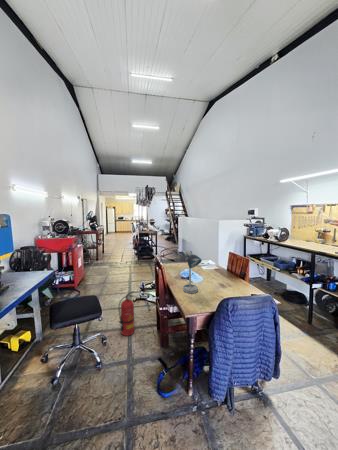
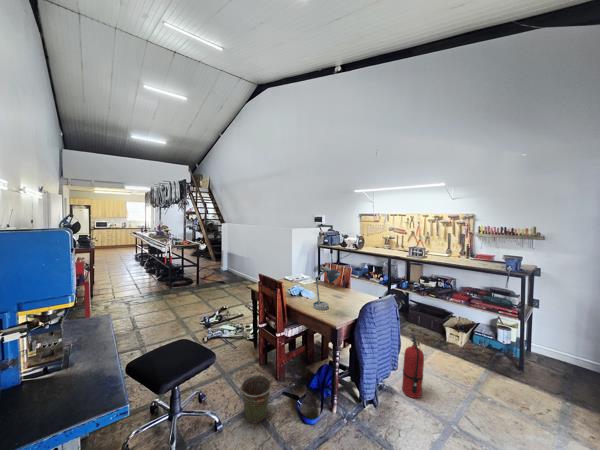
fire extinguisher: present [119,292,134,336] -> present [402,334,424,398]
bucket: none [114,336,142,375] -> present [240,375,272,423]

